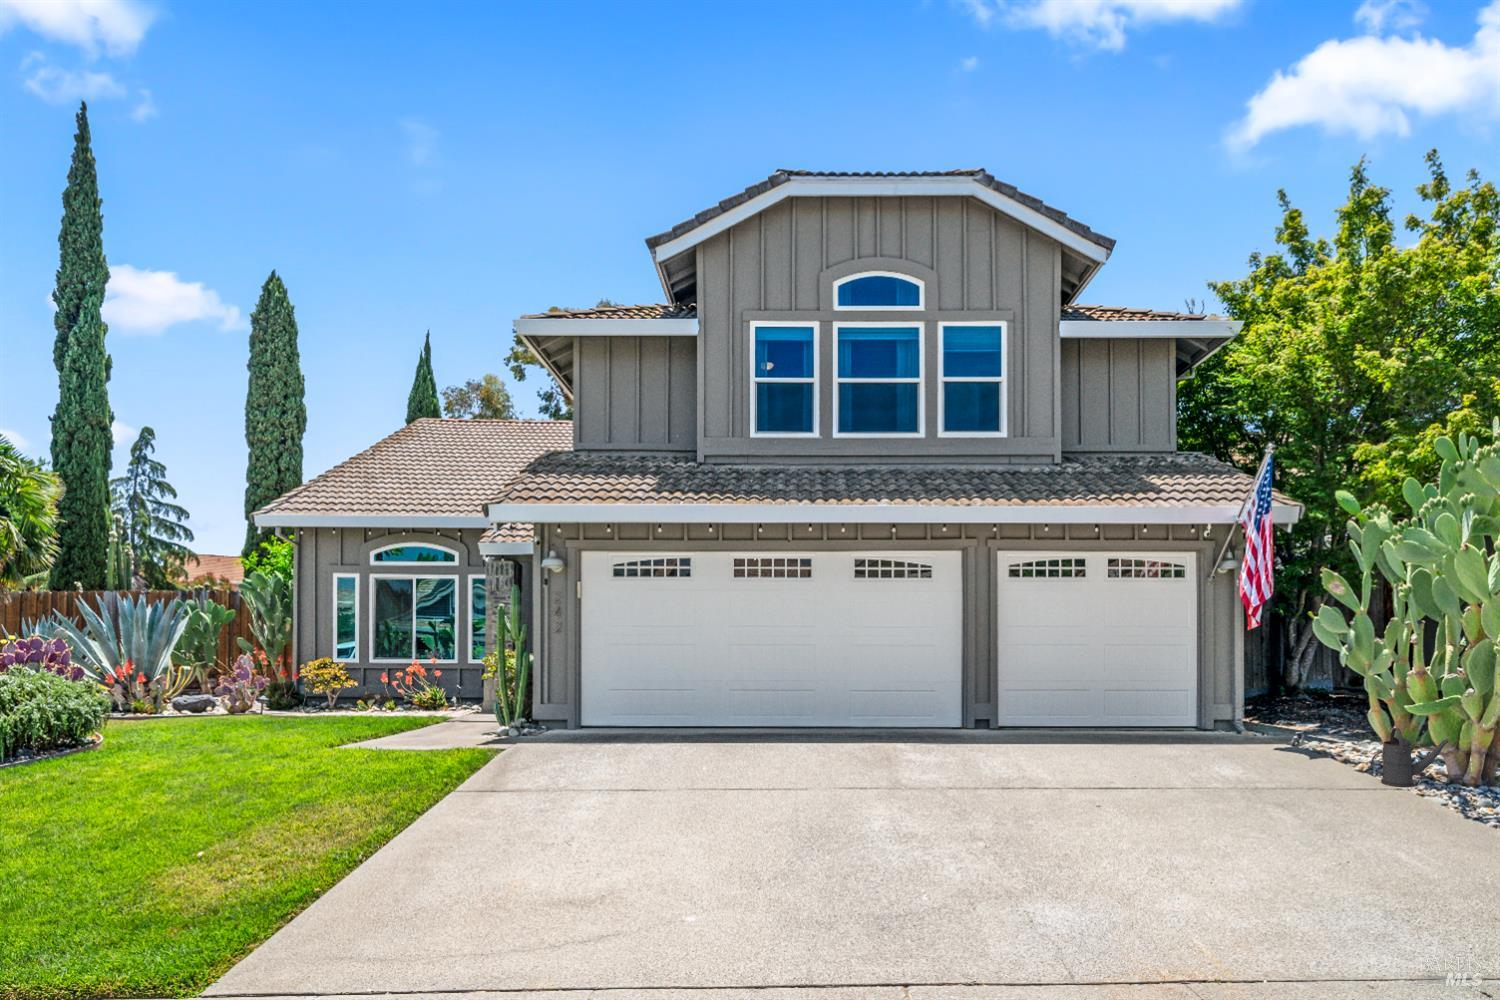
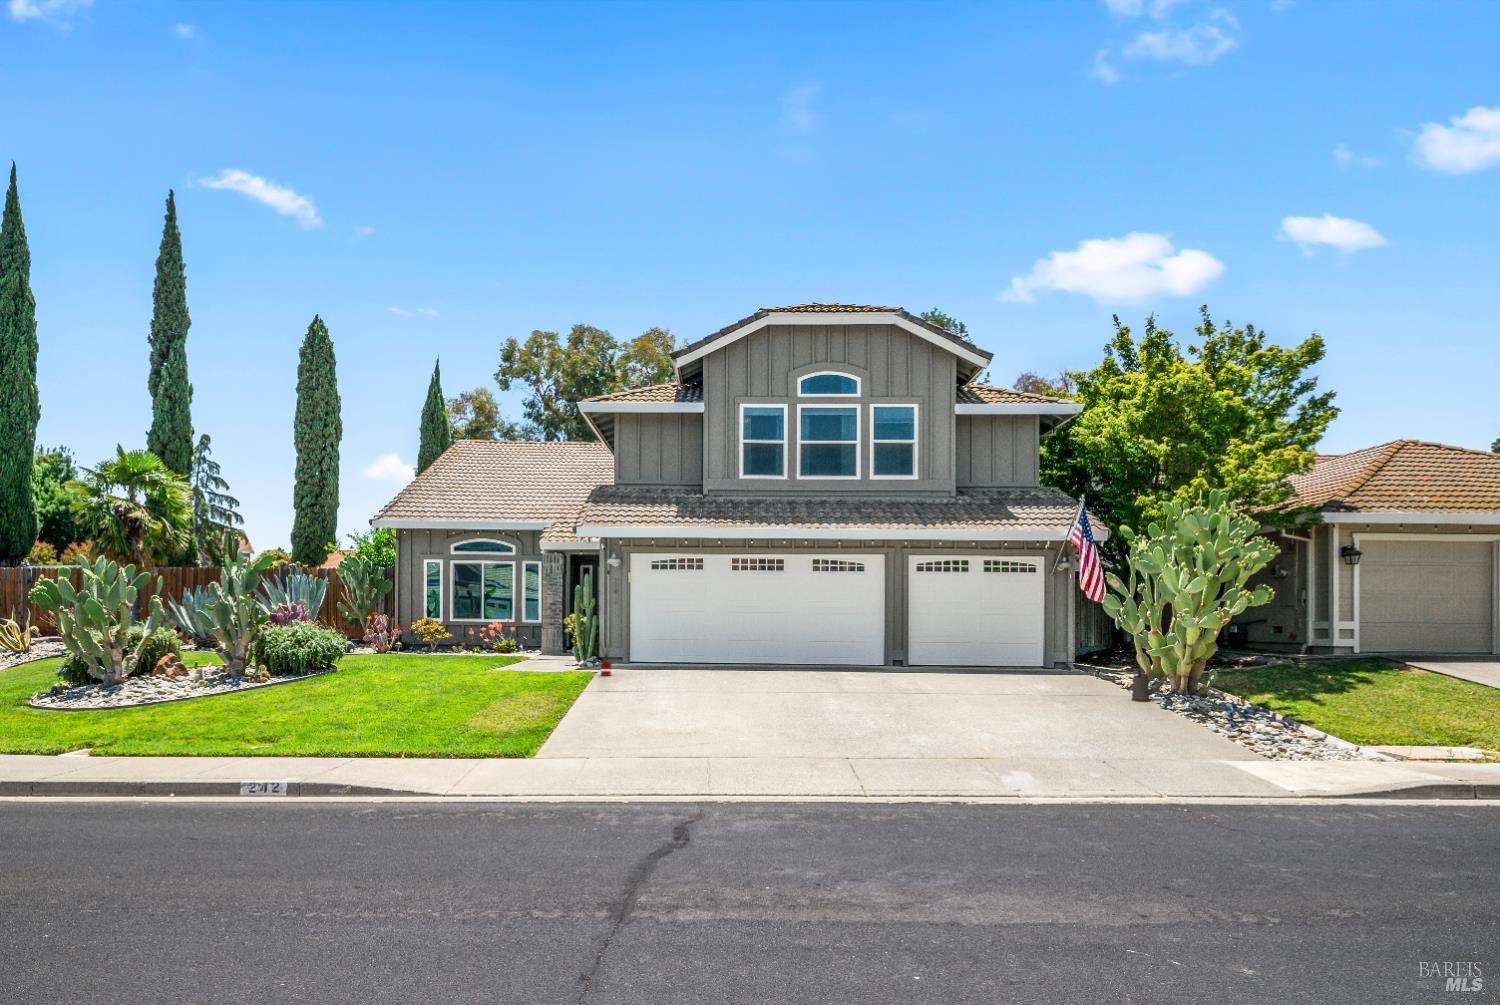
house plant: none [521,673,567,735] -> present [599,644,612,676]

